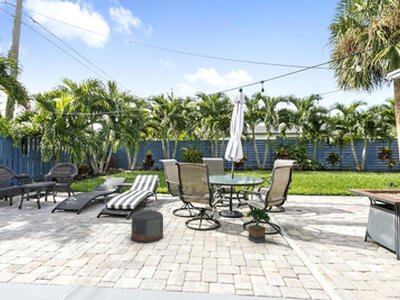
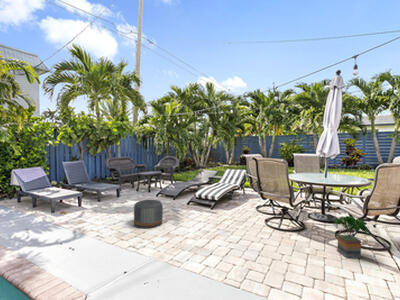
pouf: present [131,211,163,243] -> present [134,200,163,229]

